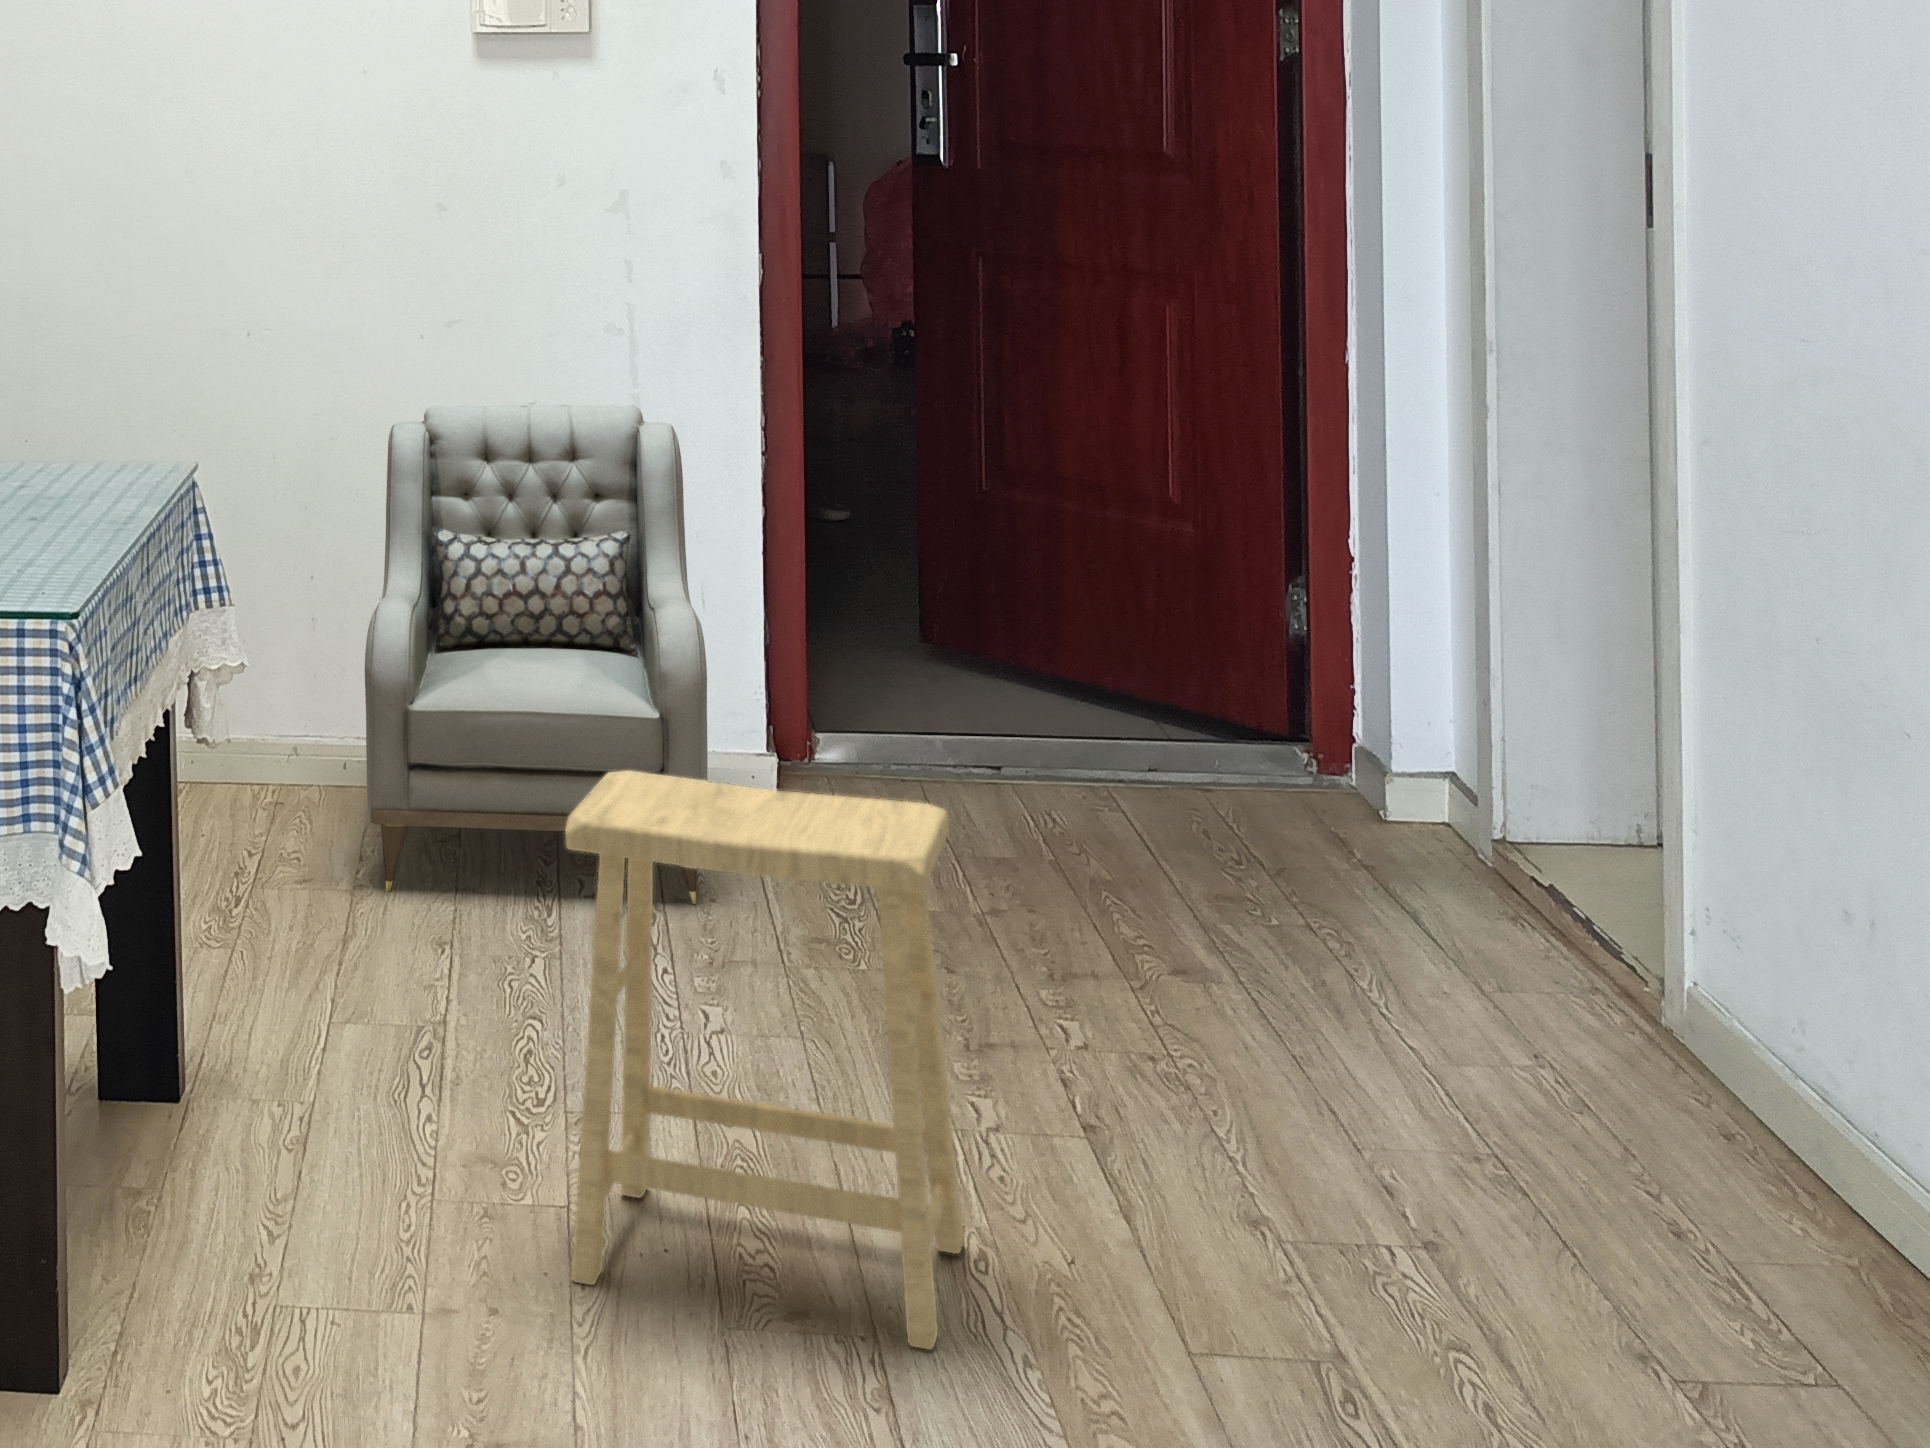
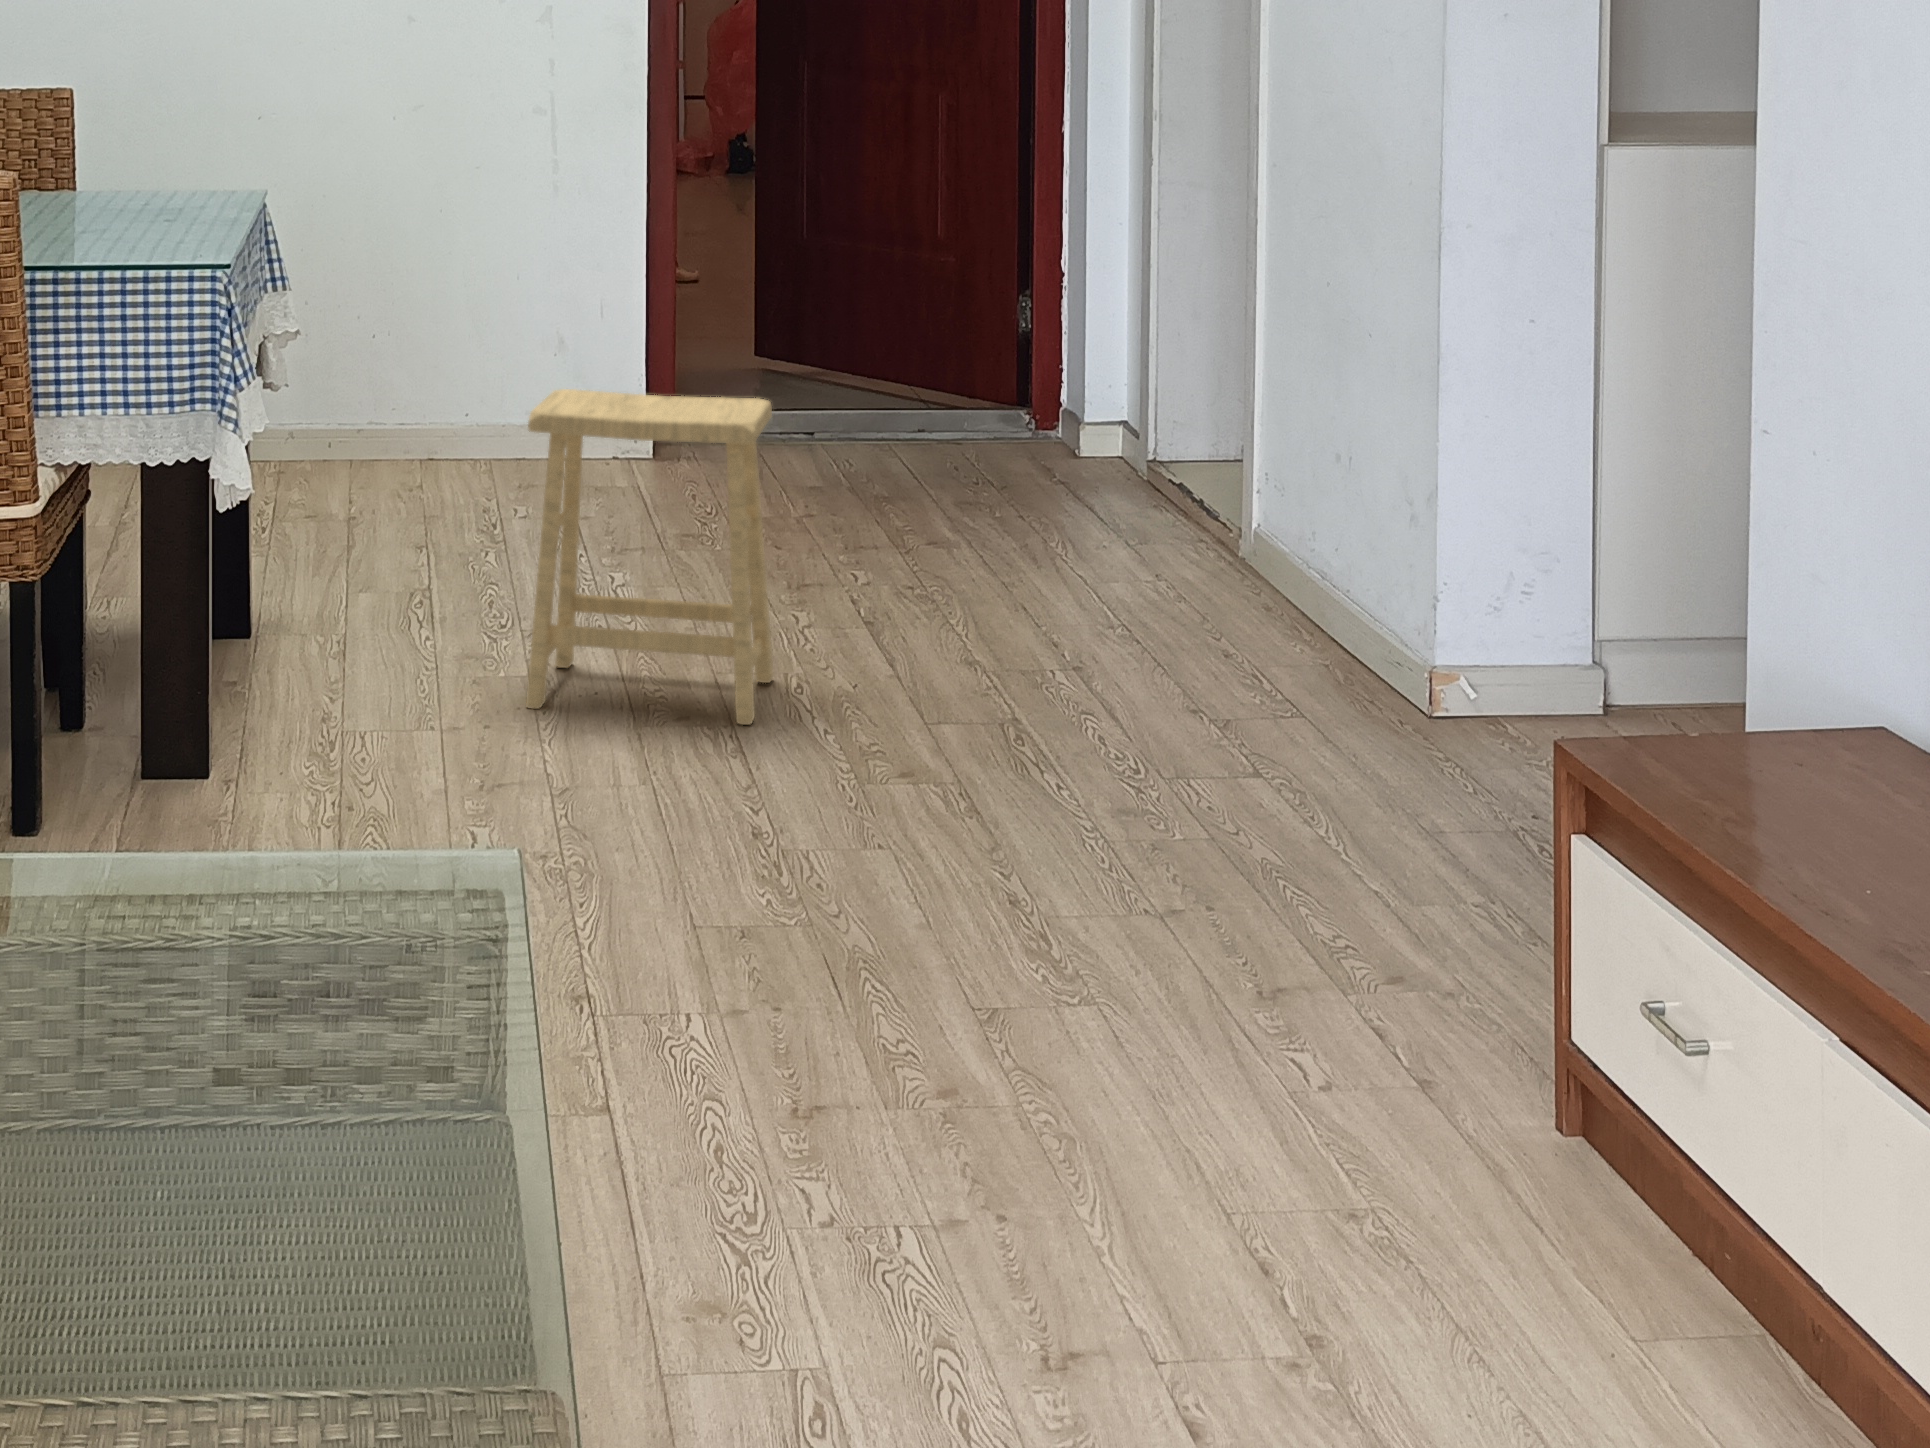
armchair: present [365,405,708,904] -> none [364,77,612,524]

